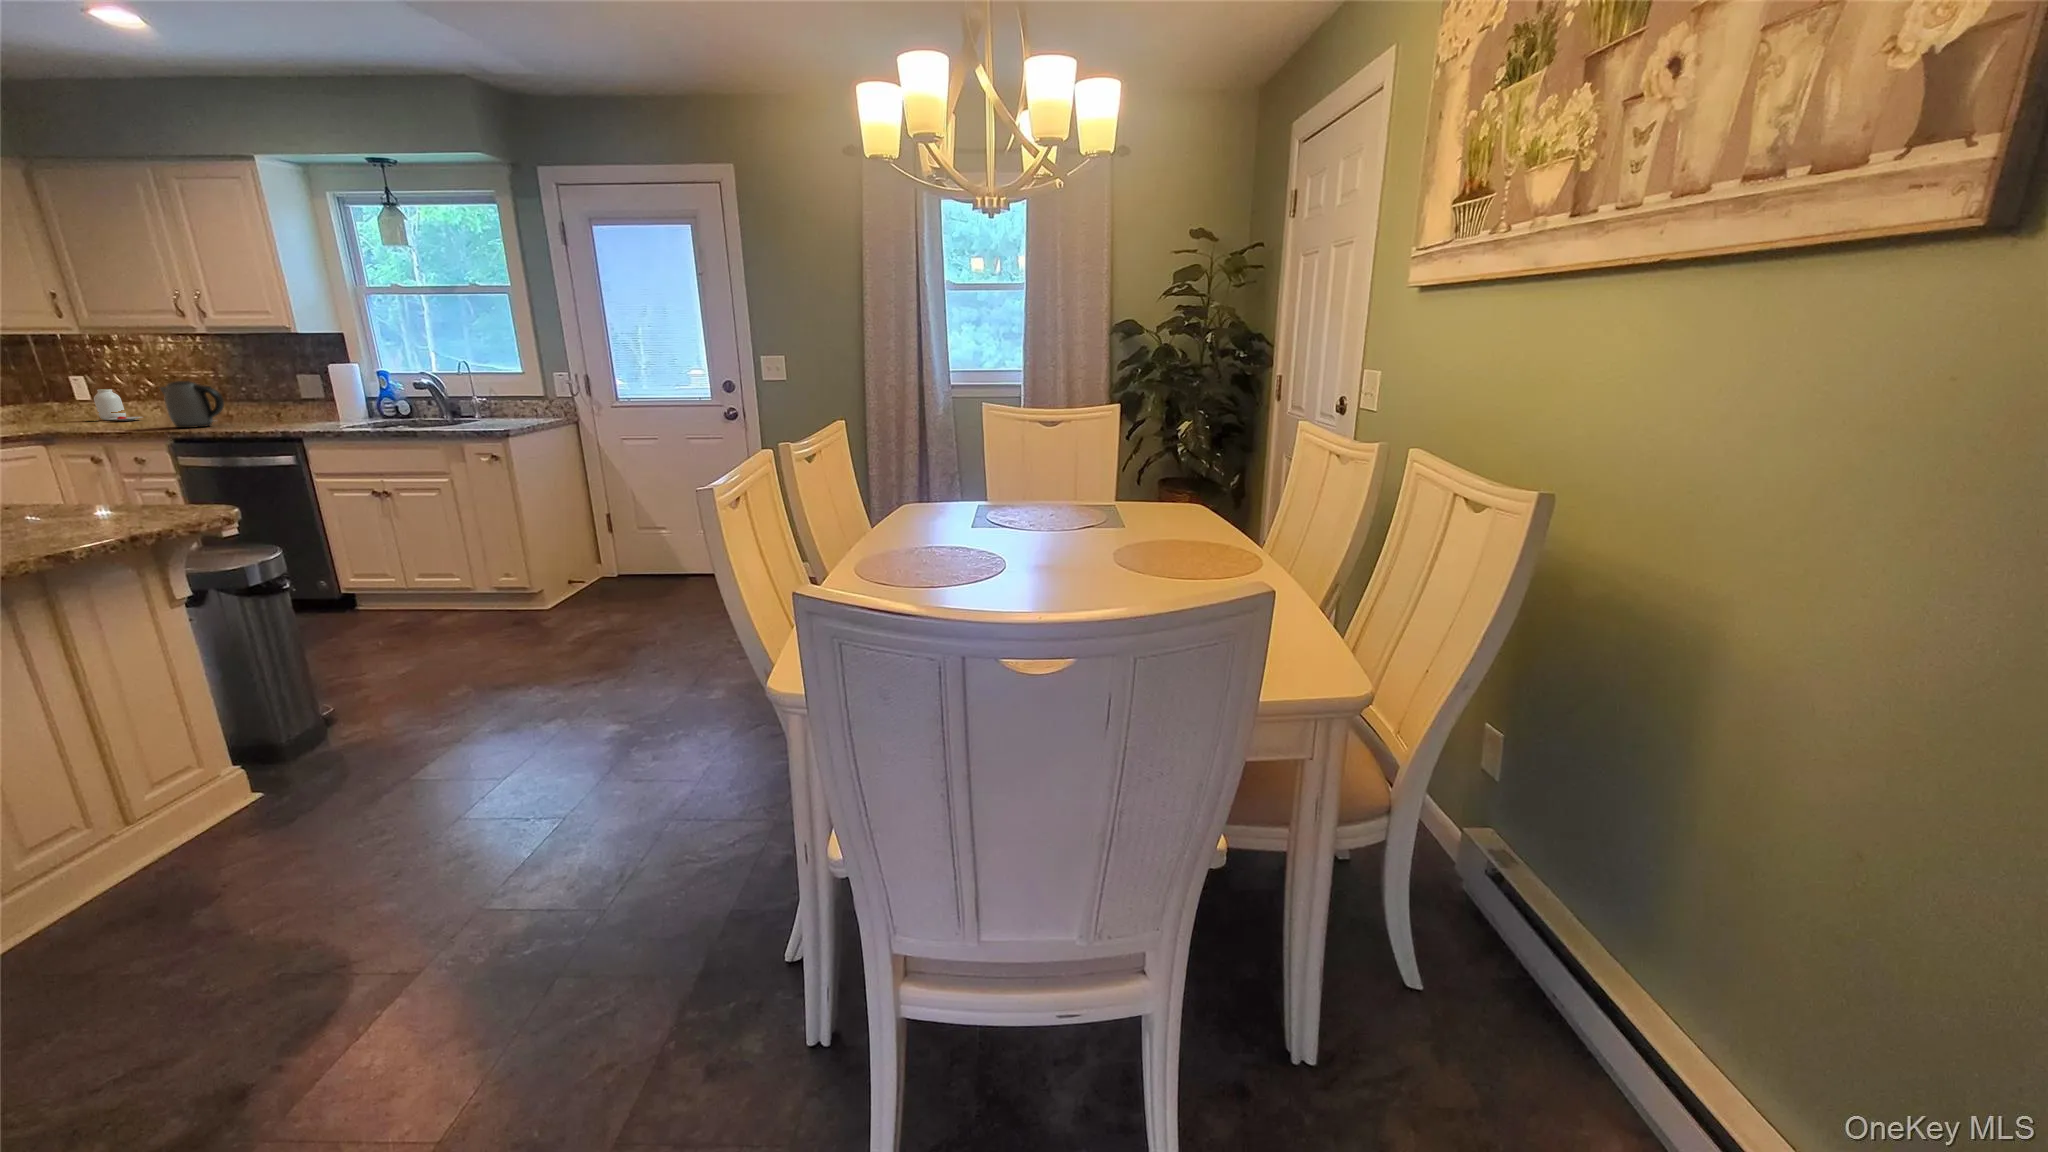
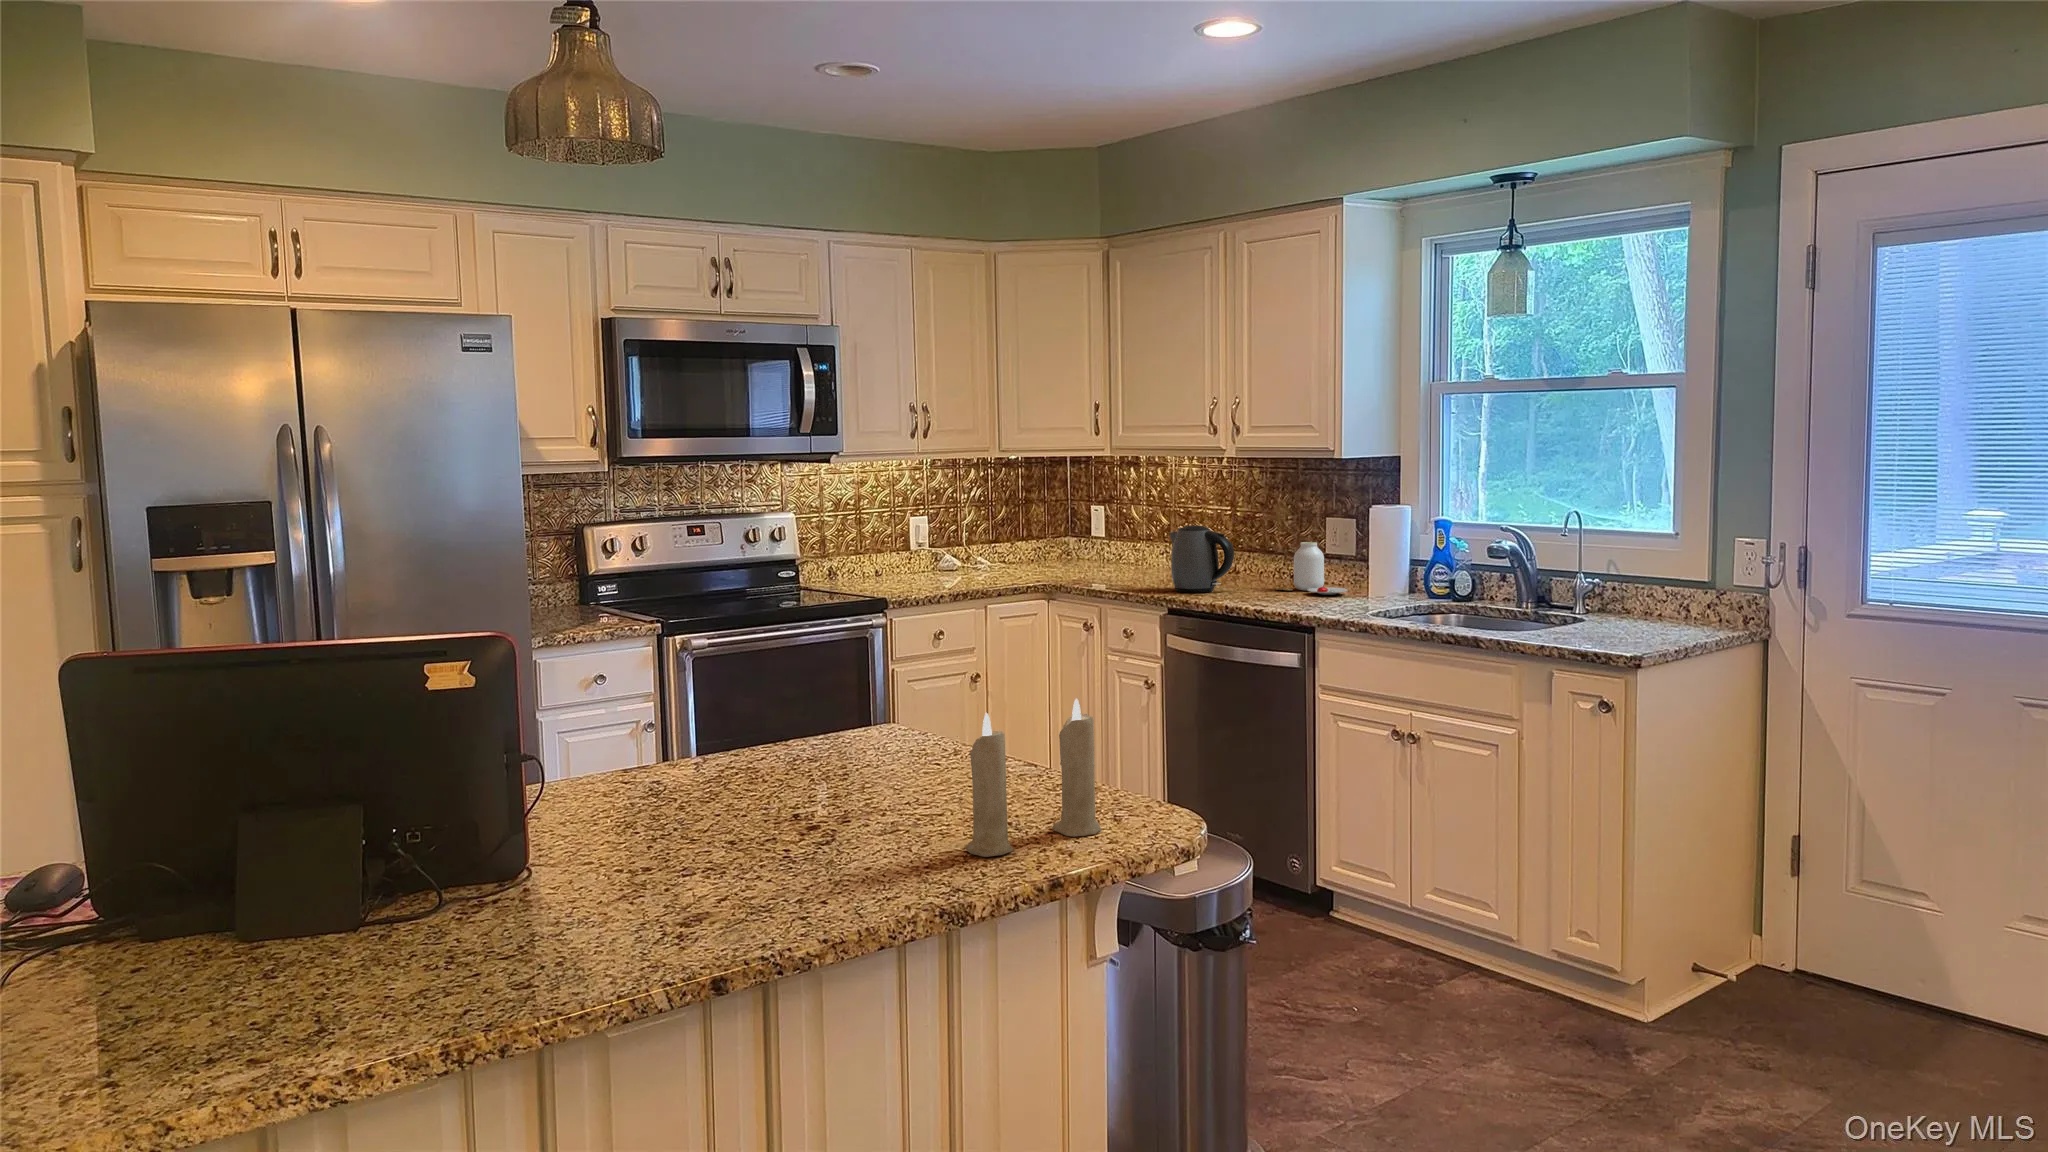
jar: present [84,389,142,422] -> present [1276,542,1348,595]
candle: none [33,437,158,528] -> present [965,699,1101,857]

